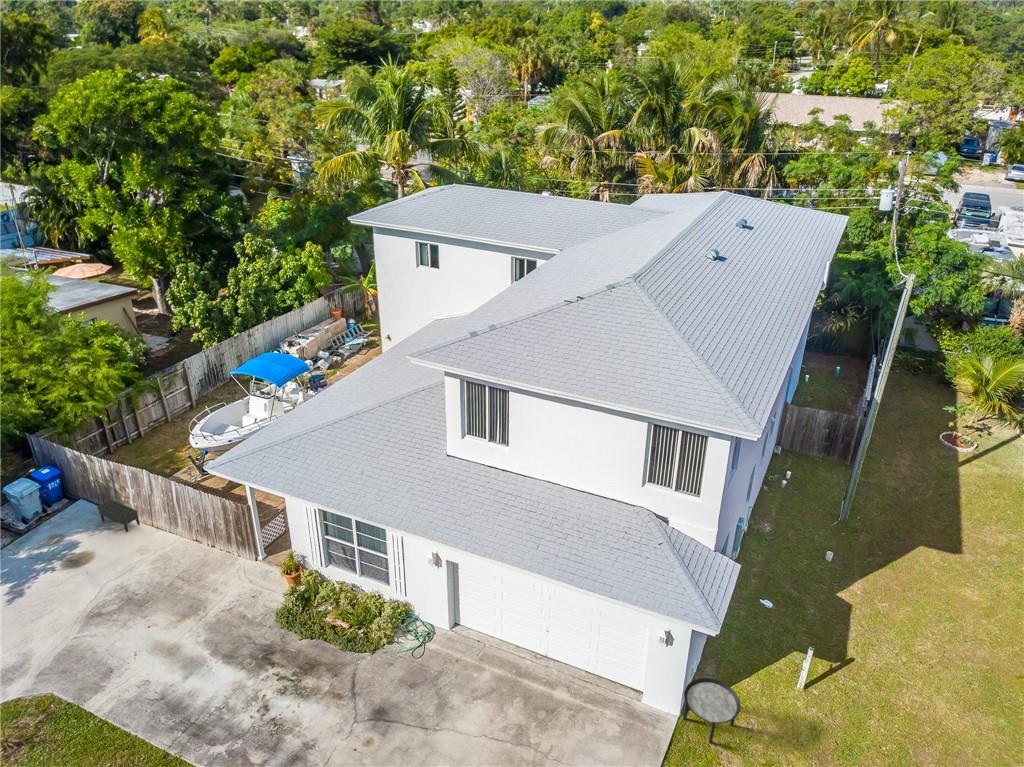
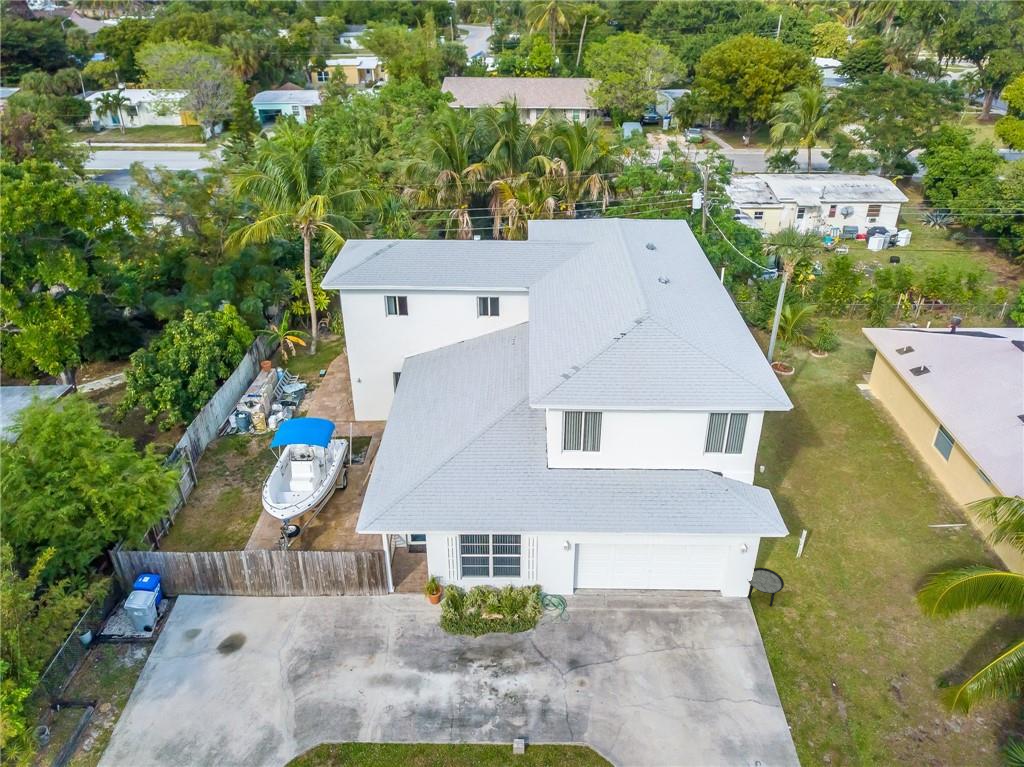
bench: present [97,500,140,532] -> none [217,585,260,608]

